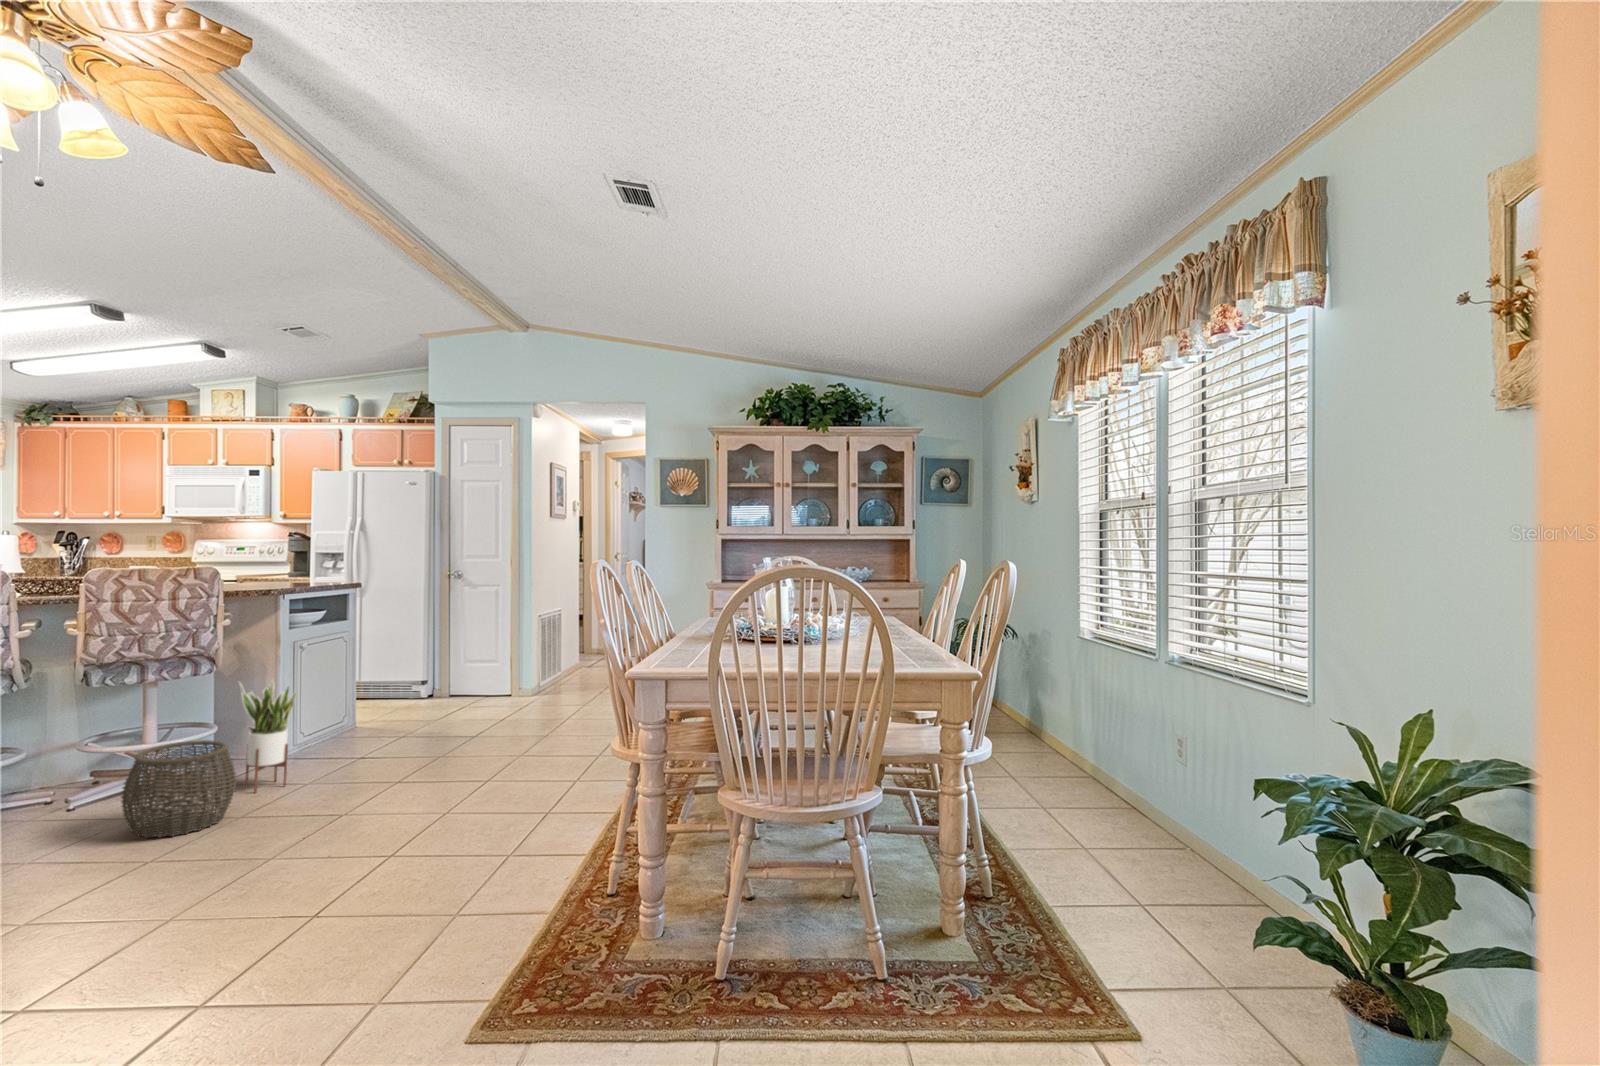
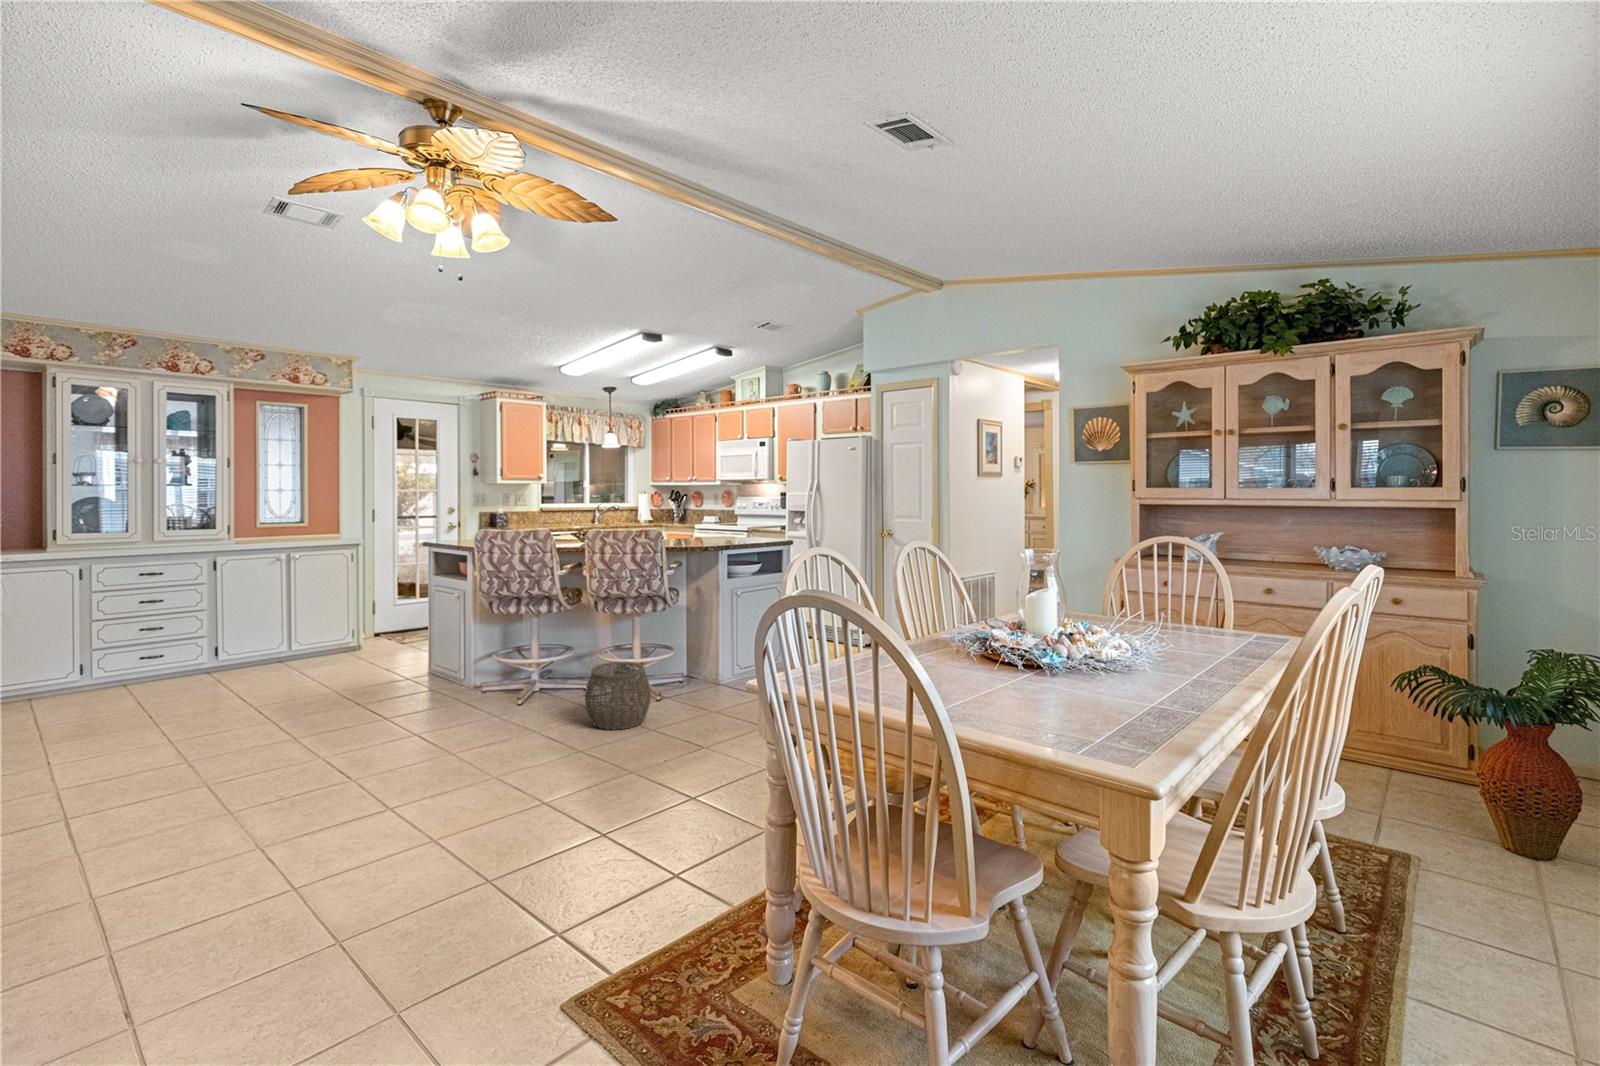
potted plant: present [239,680,297,793] -> none [669,620,705,708]

